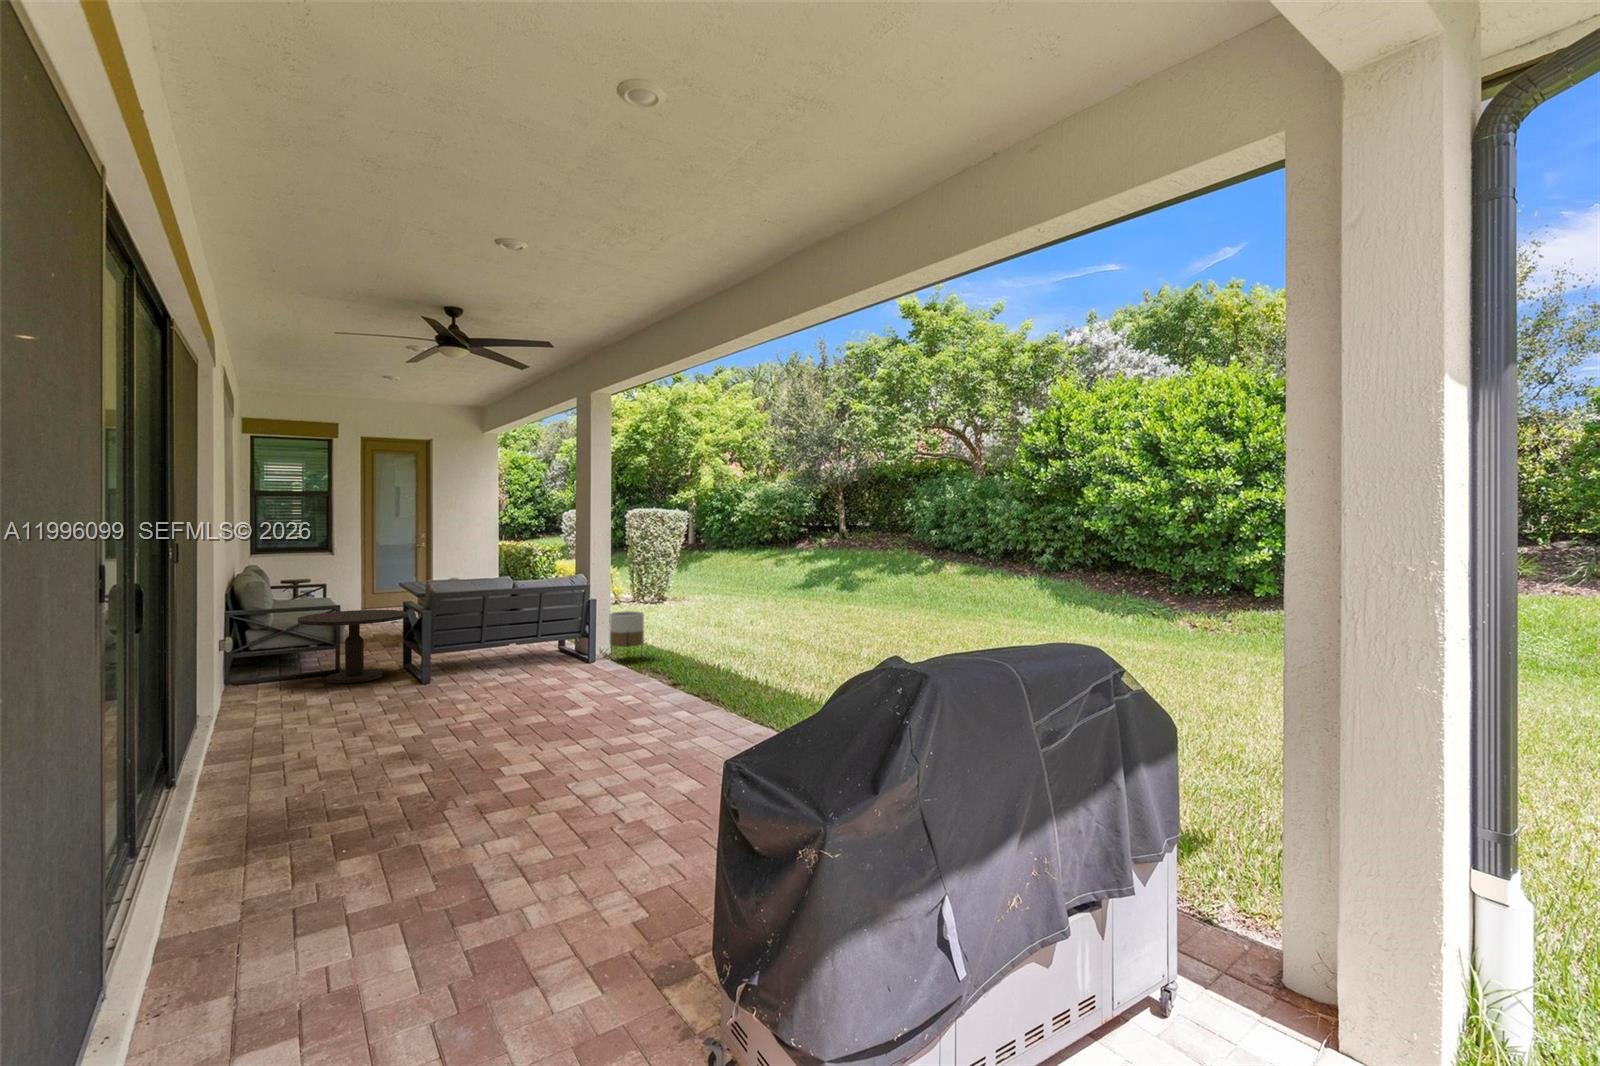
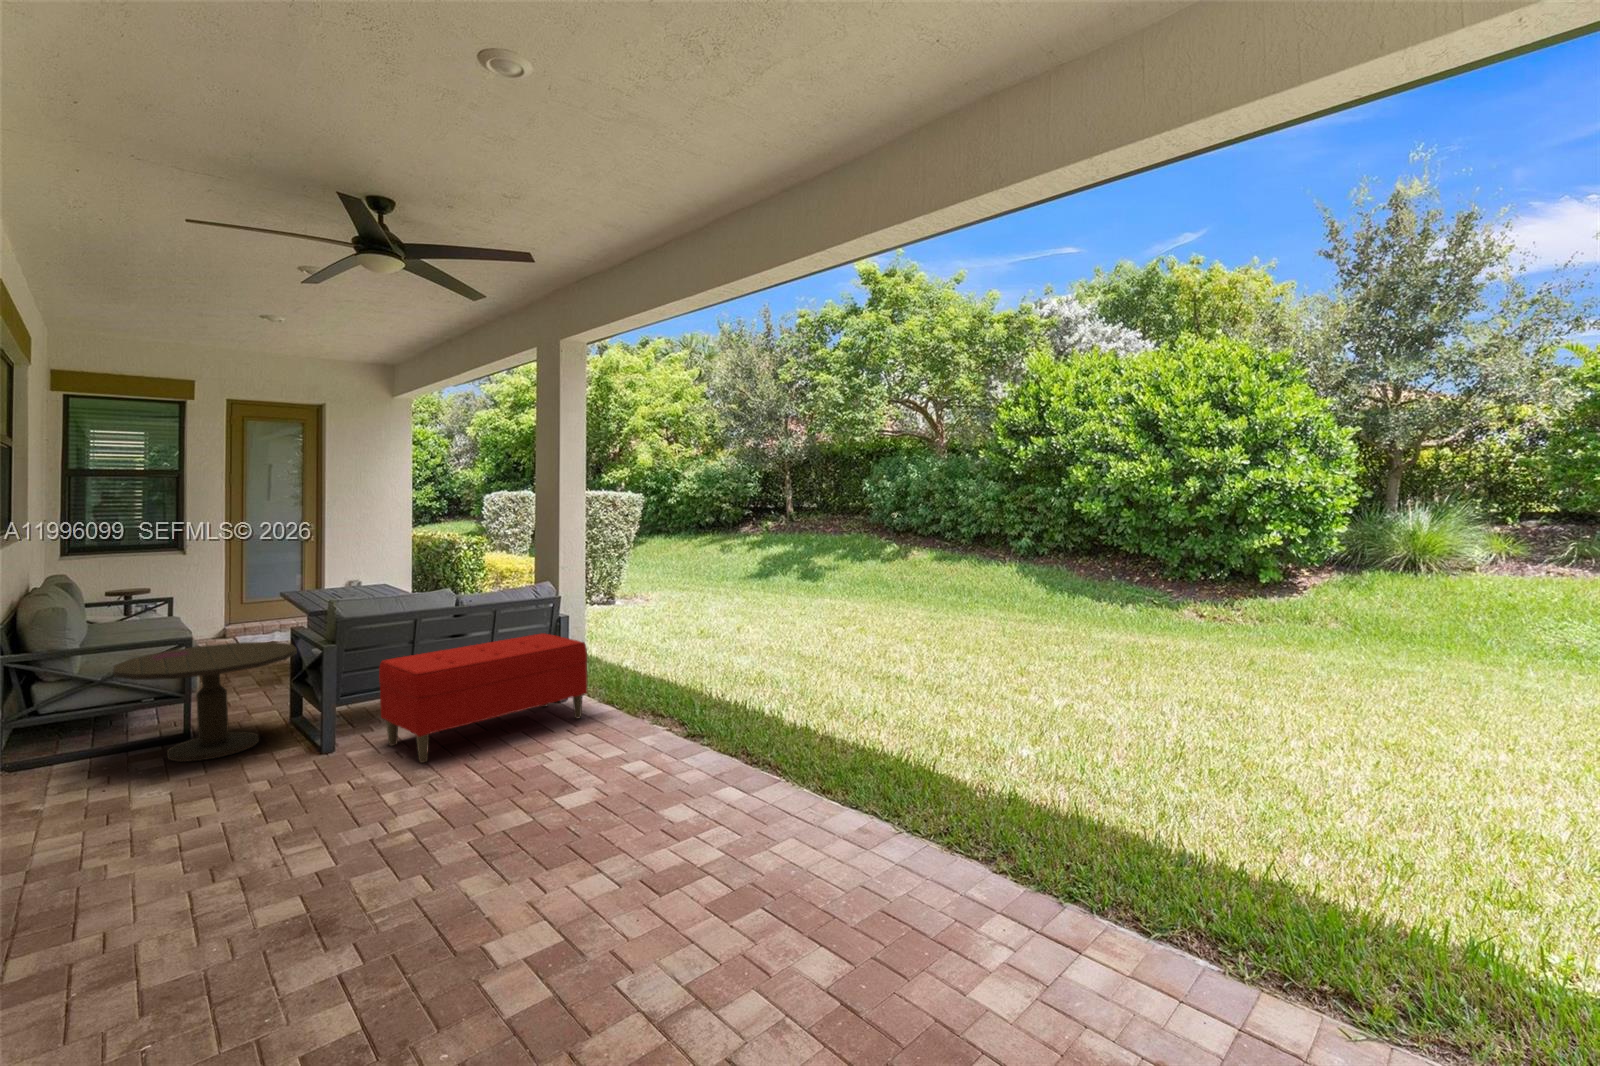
planter: present [609,611,644,648] -> none [586,627,631,698]
bench: none [459,612,604,691] -> present [379,633,587,763]

